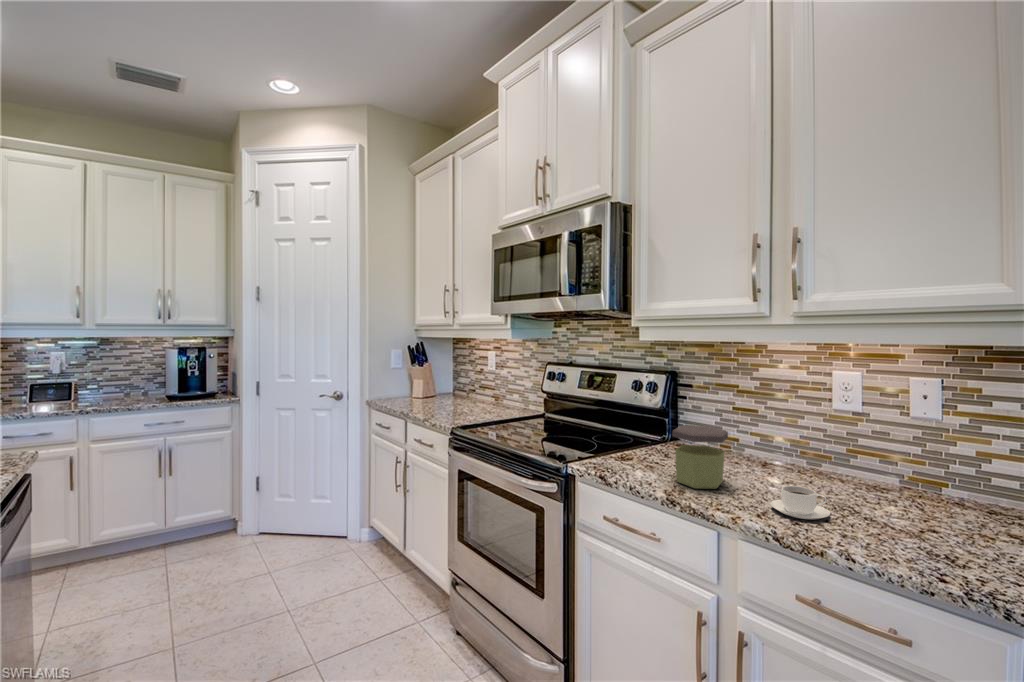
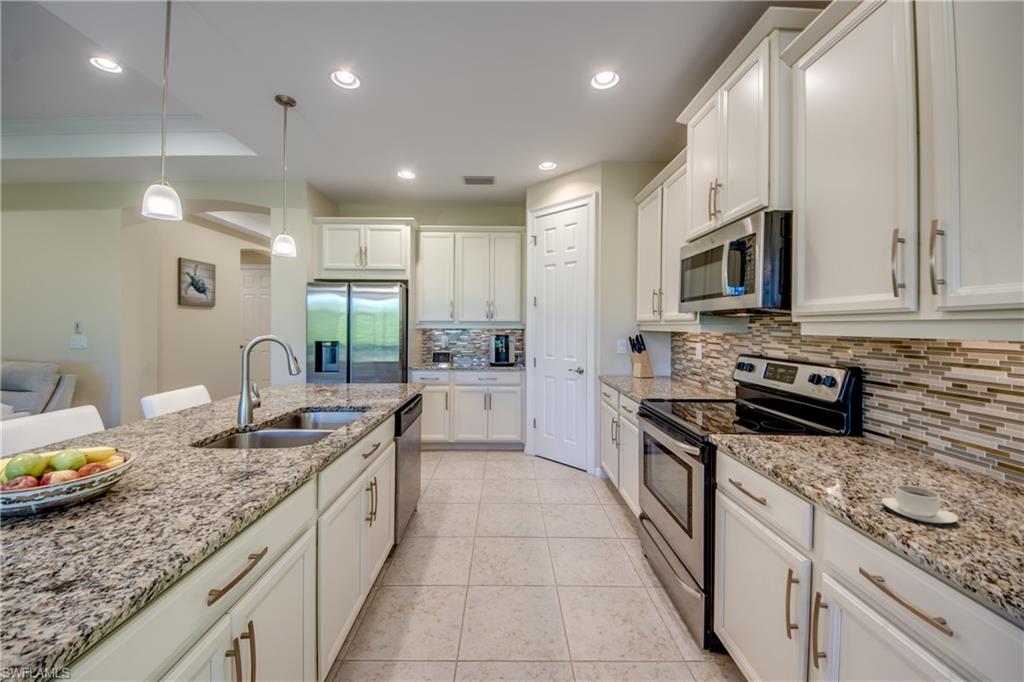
jar: present [672,425,728,489] -> none [797,415,863,478]

